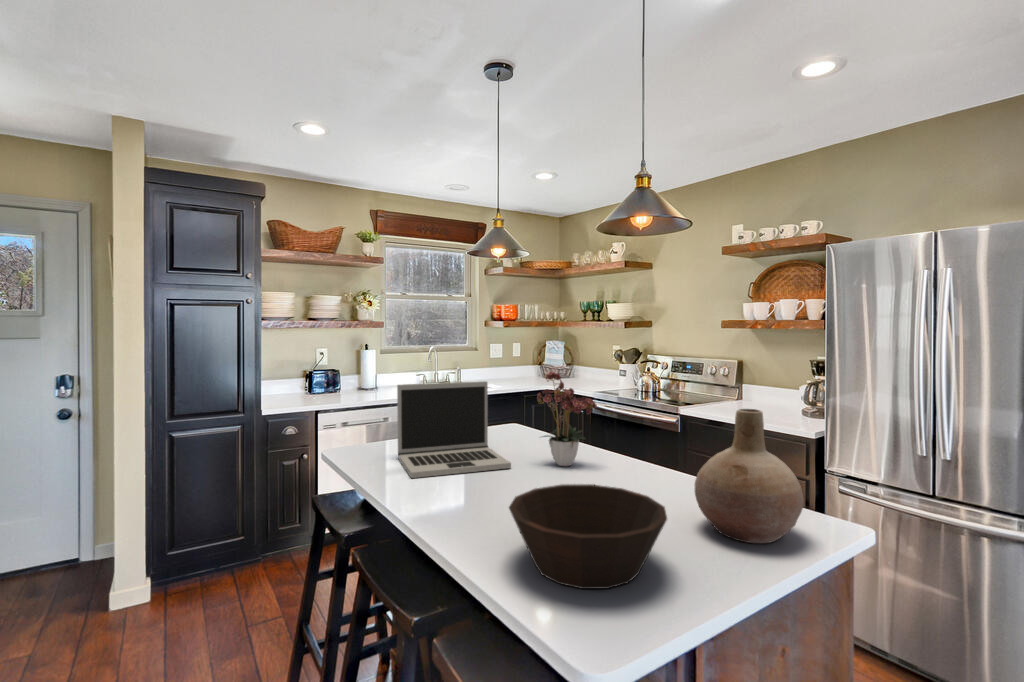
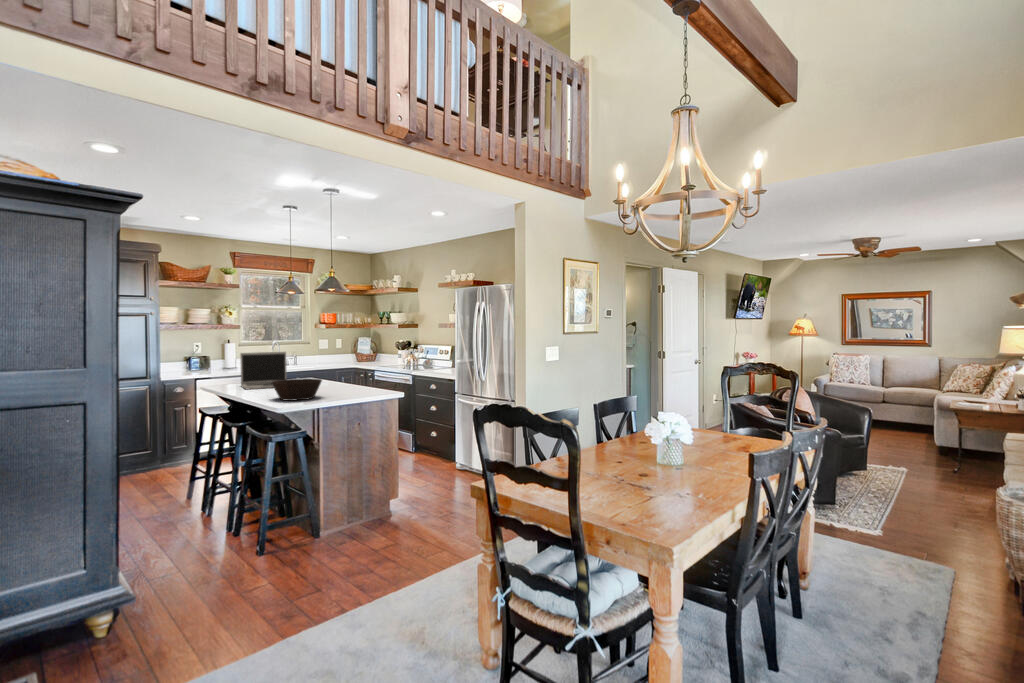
flower arrangement: present [537,372,597,466] -> none [304,344,334,386]
vase: present [695,409,804,543] -> none [345,353,379,395]

